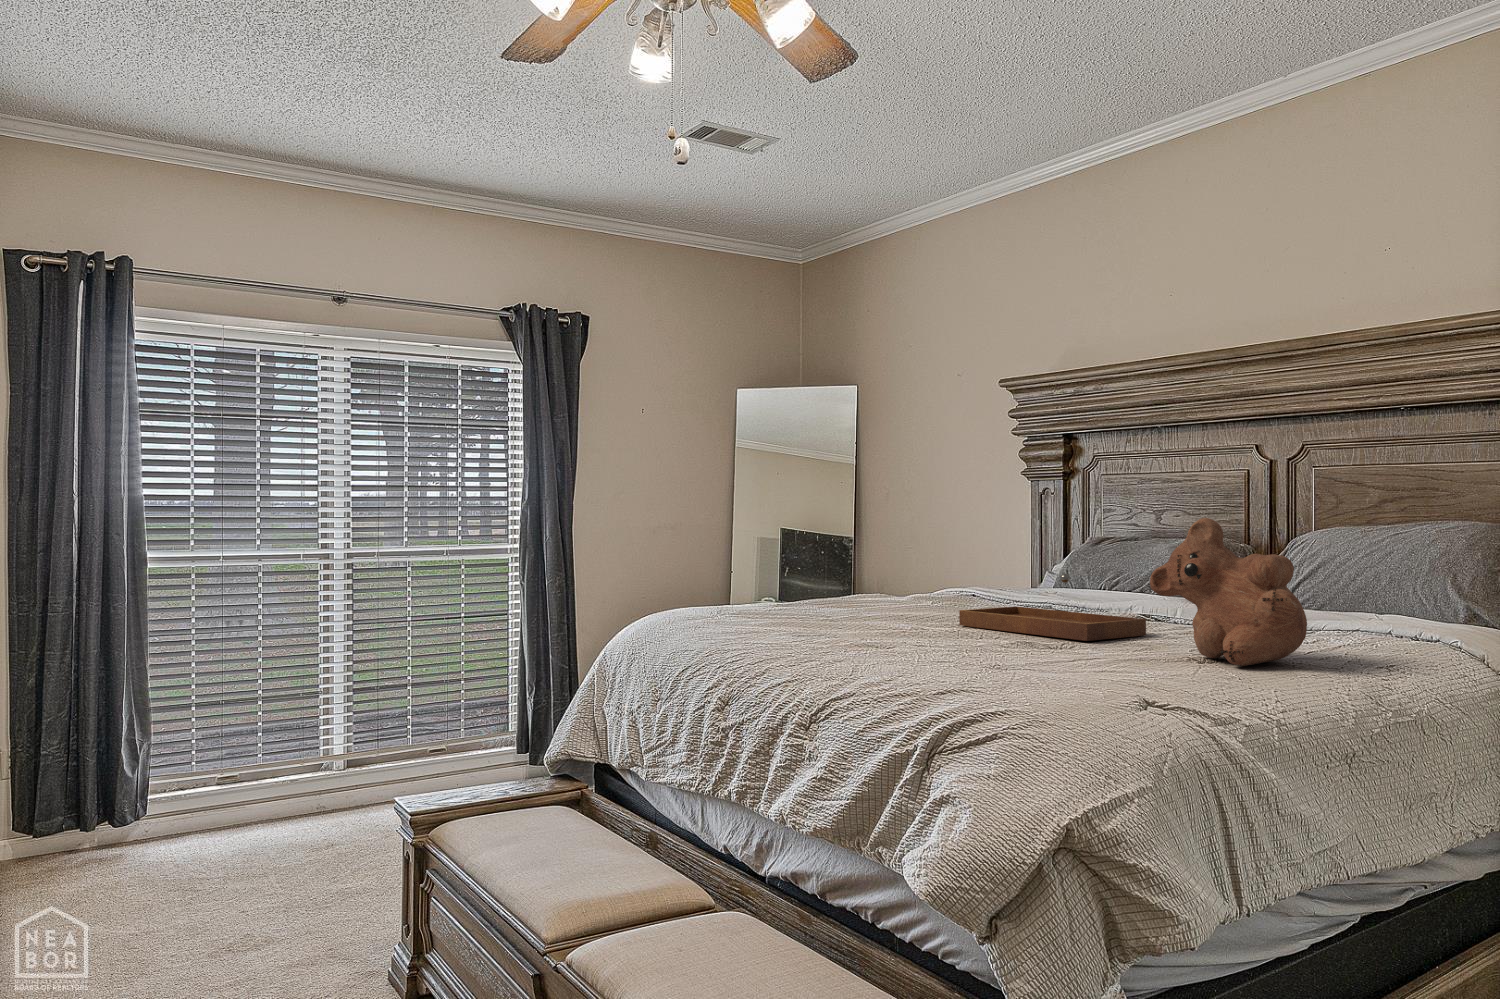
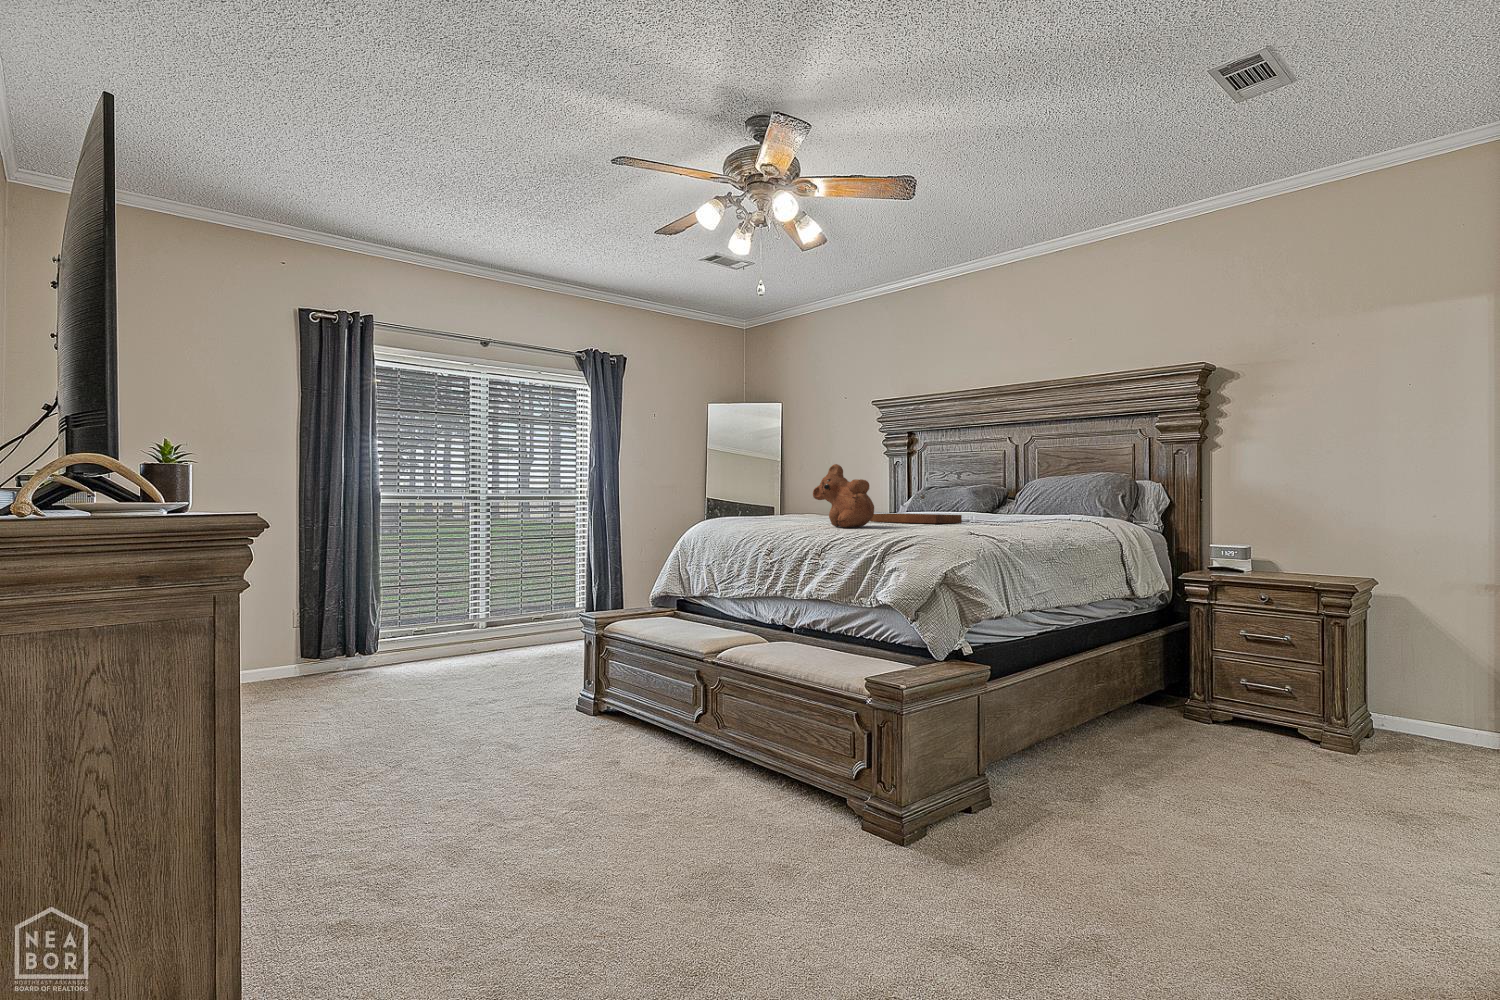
teddy bear: present [1150,518,1307,666] -> present [813,464,874,528]

